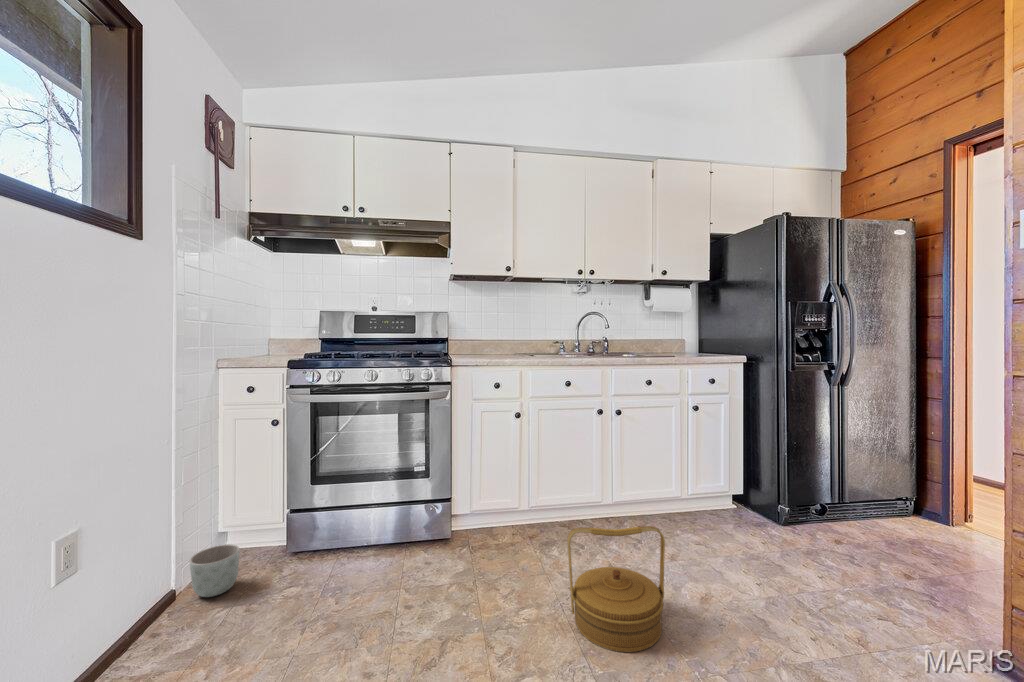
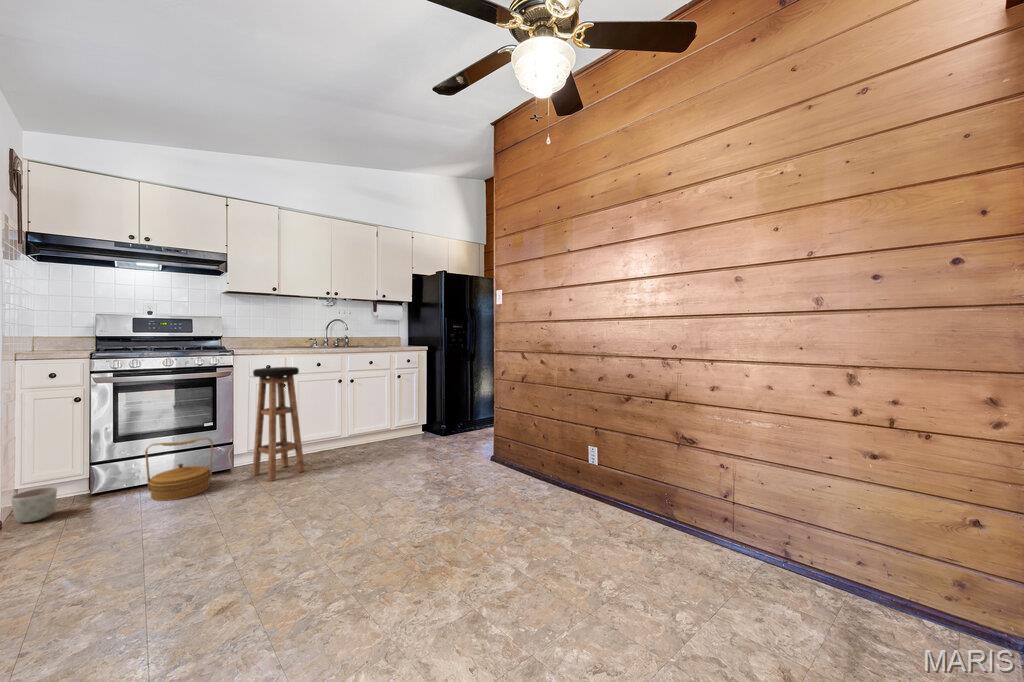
bar stool: none [472,388,549,592] -> present [252,367,305,481]
basket: present [567,526,665,652] -> present [145,438,213,501]

